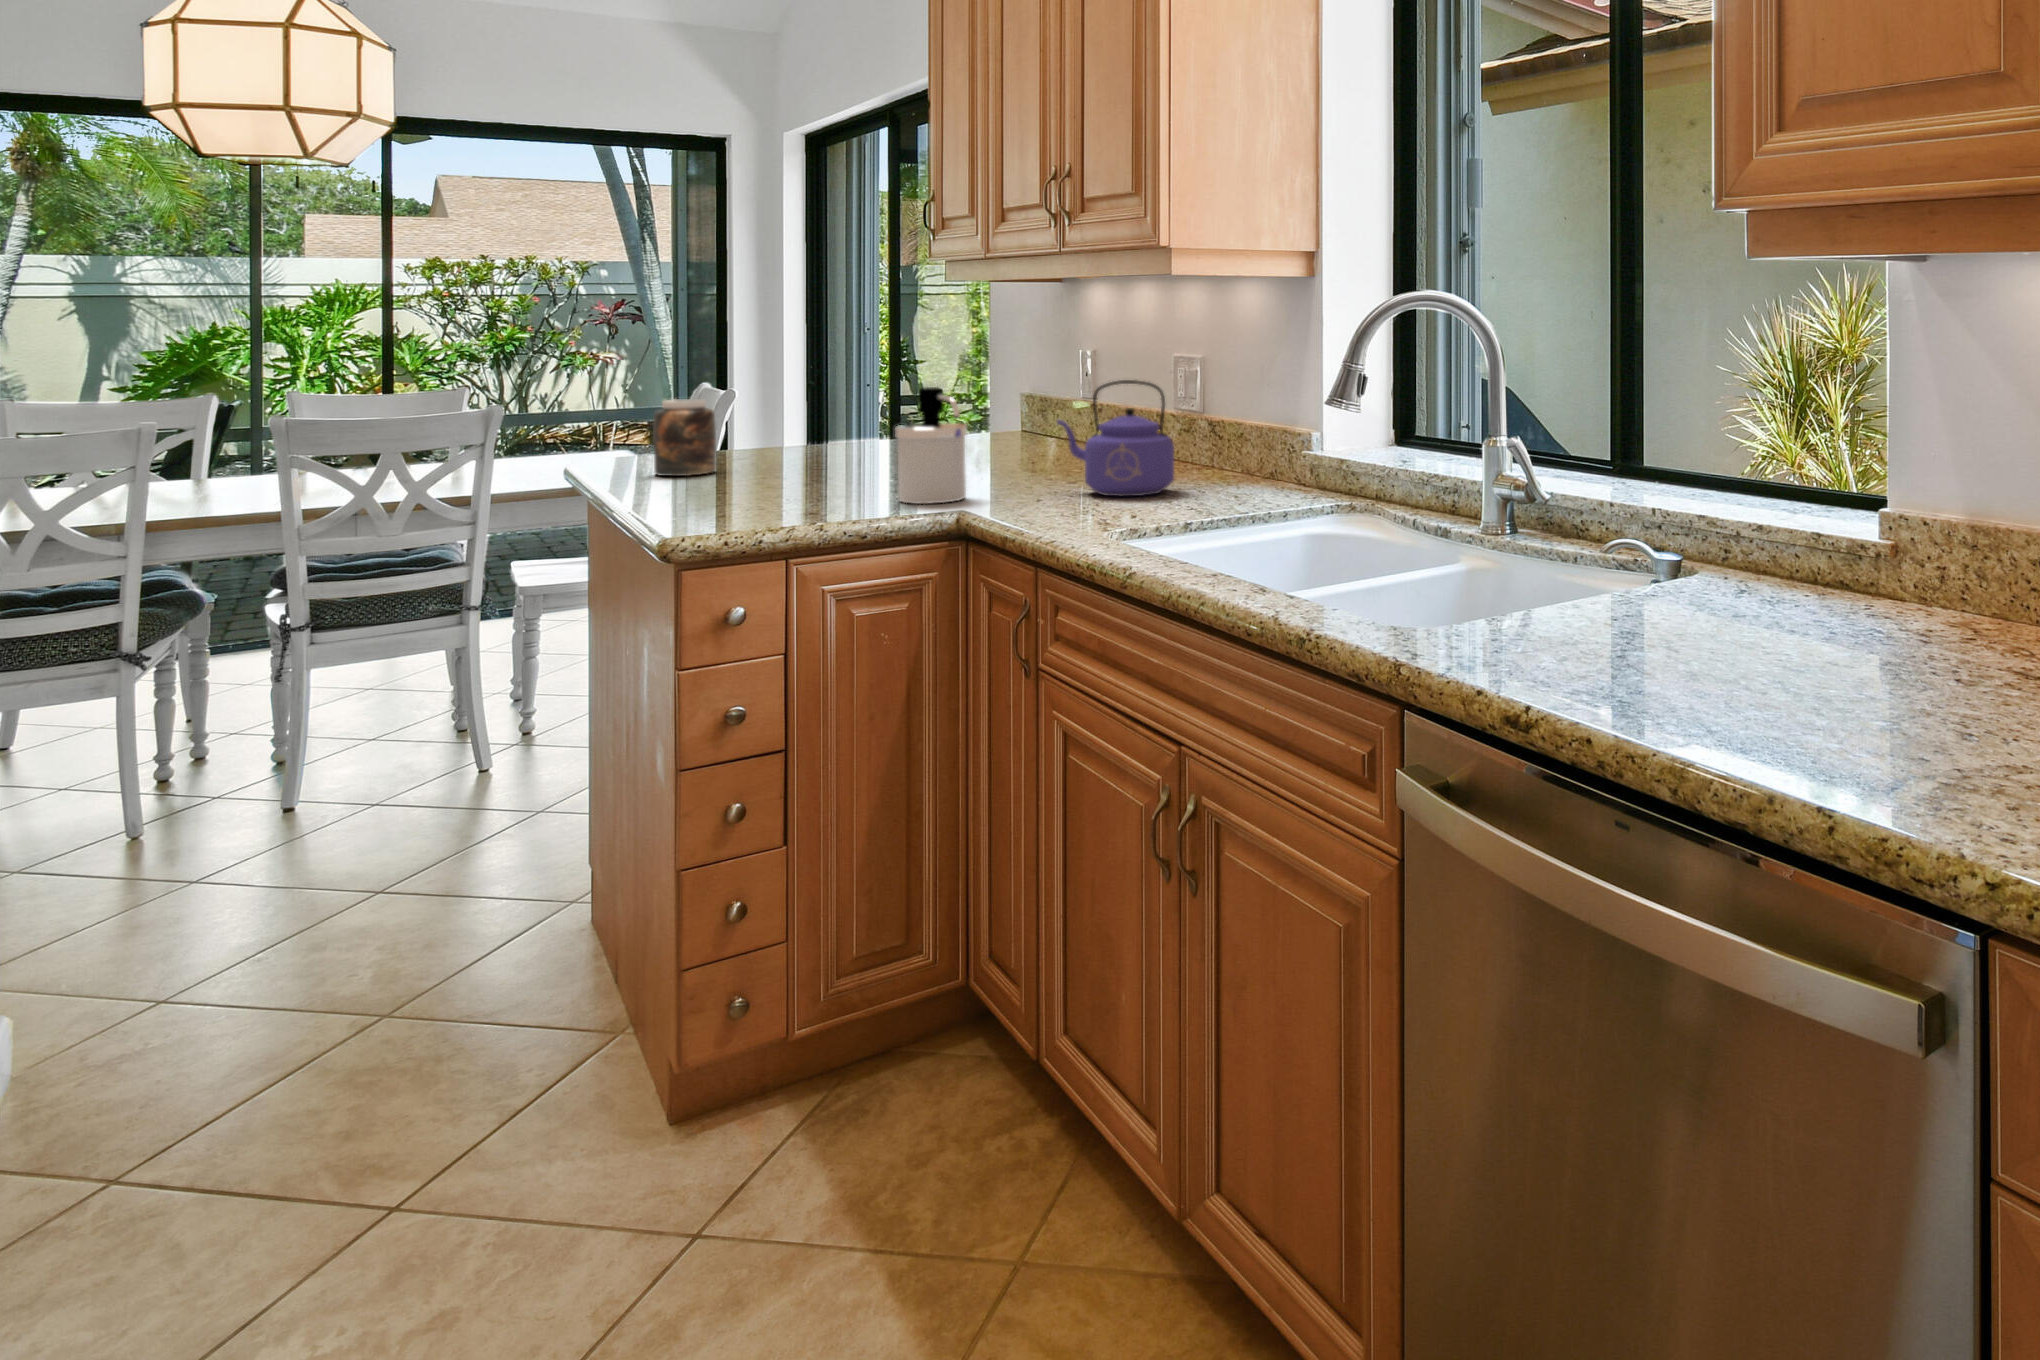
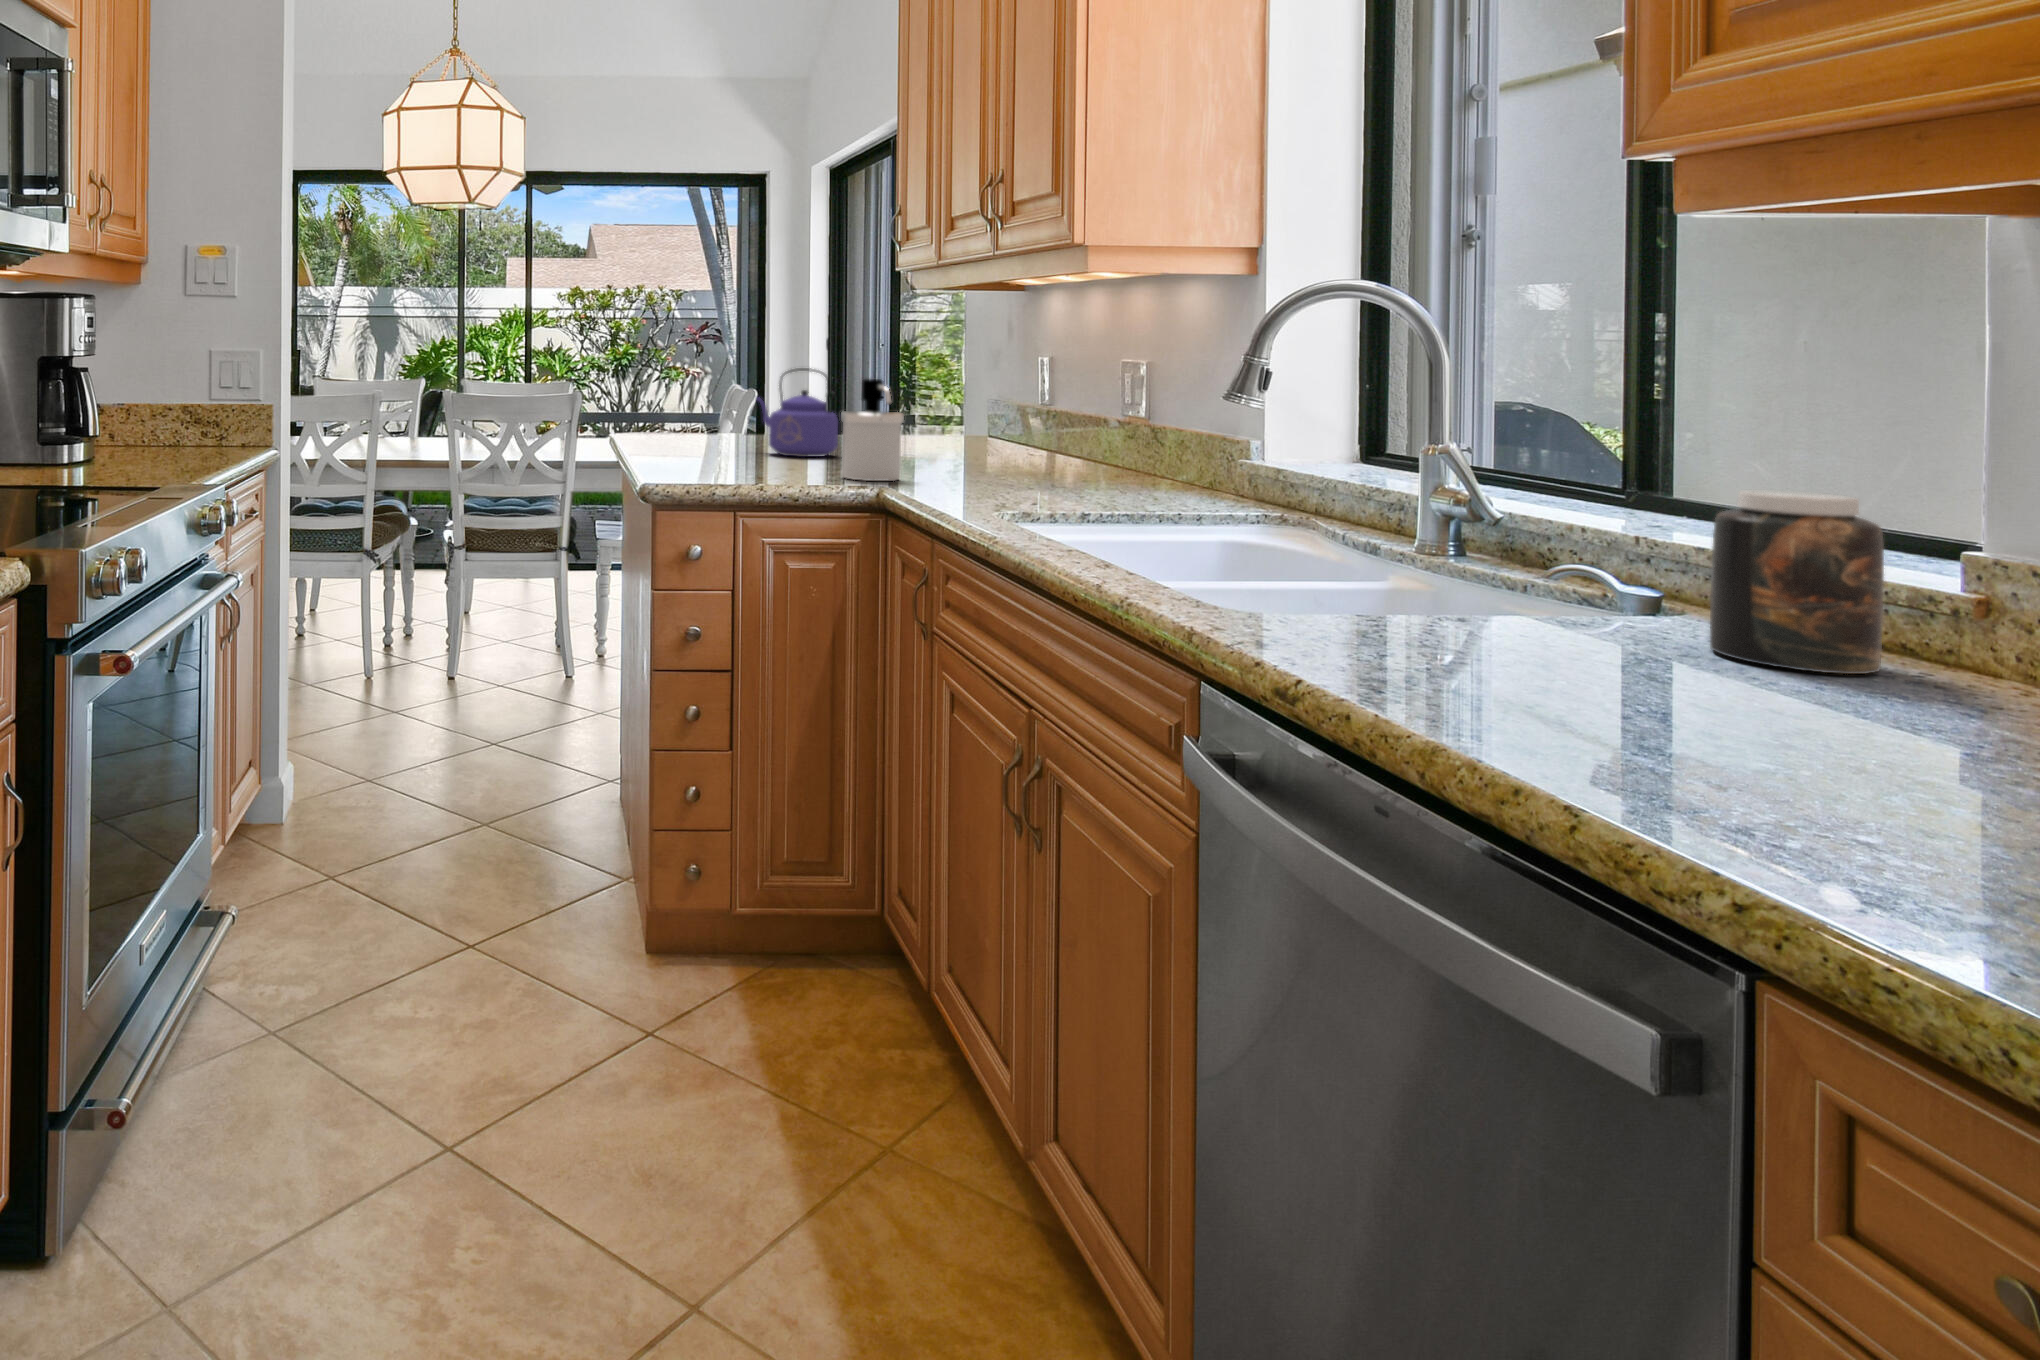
kettle: present [1057,380,1174,496] -> present [756,368,838,457]
jar: present [653,399,717,476] -> present [1710,490,1884,674]

